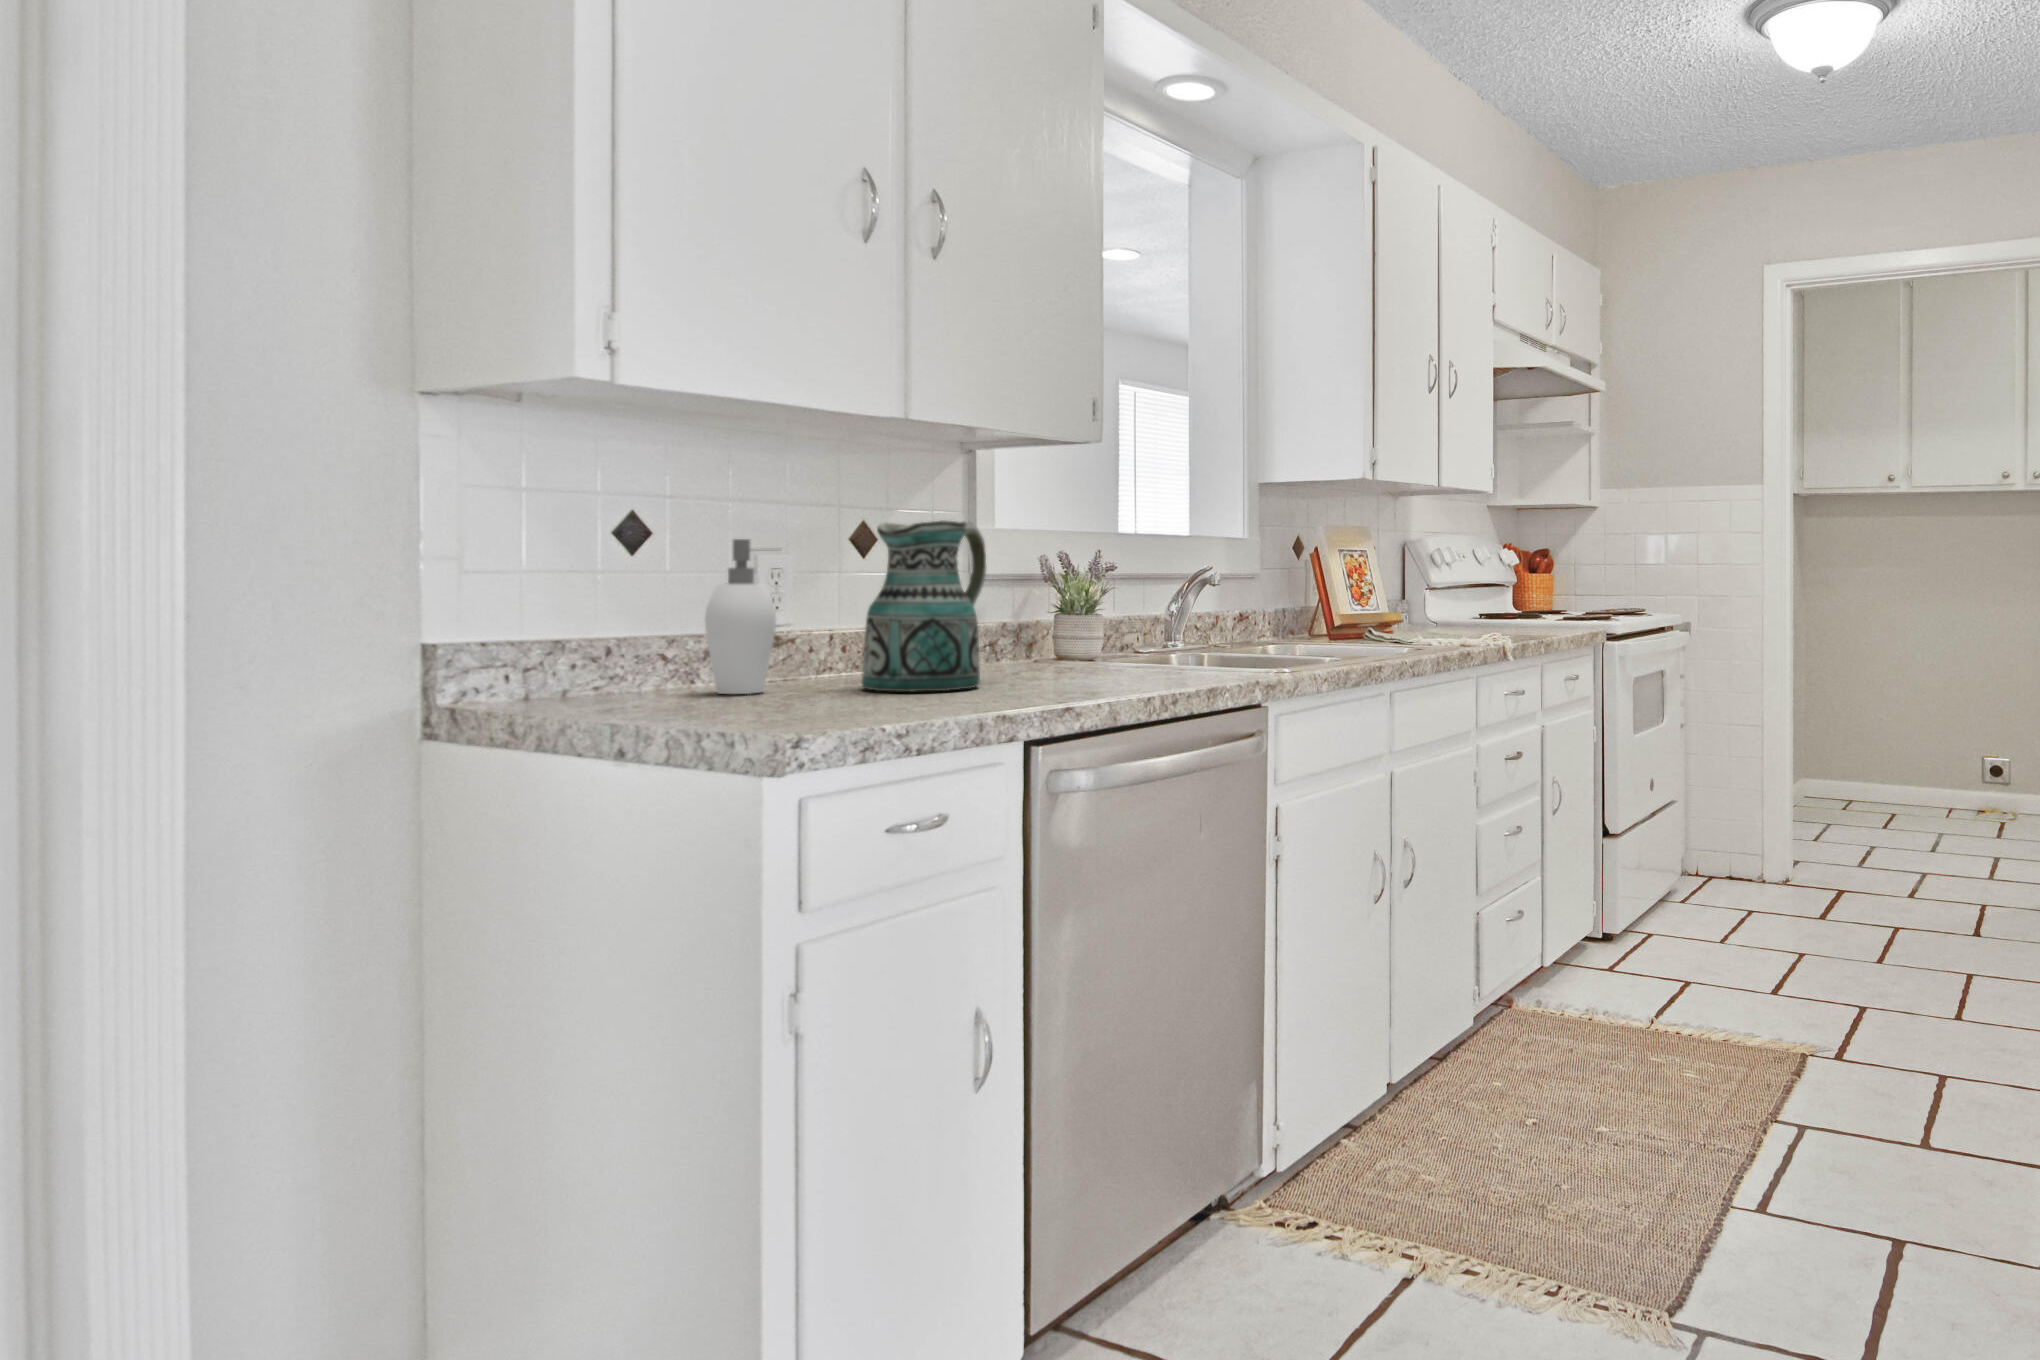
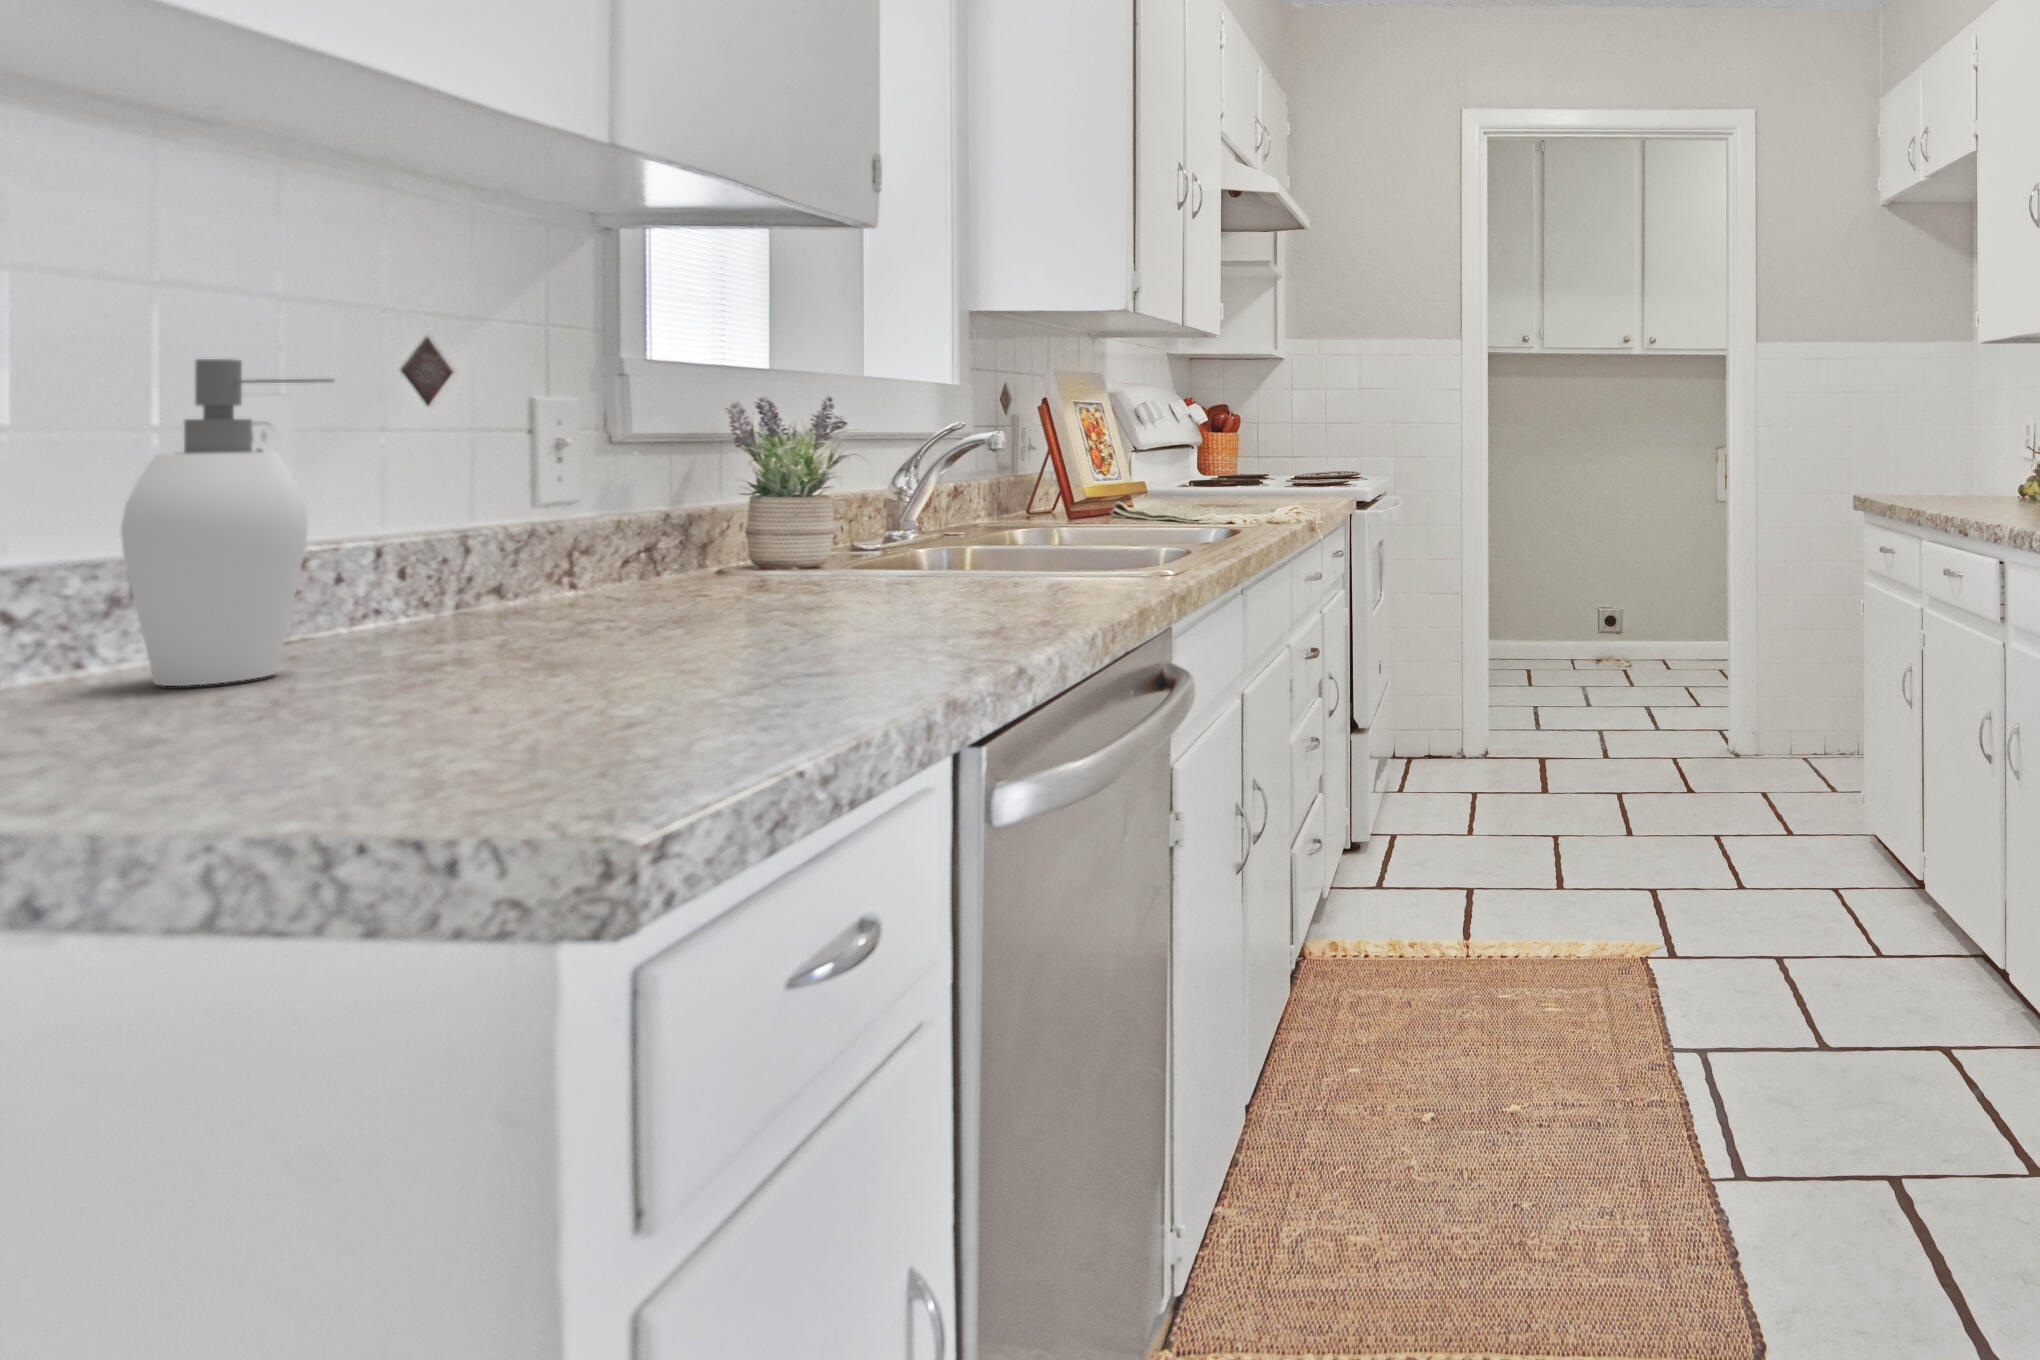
ceramic pitcher: present [862,520,987,692] -> none [501,331,745,650]

